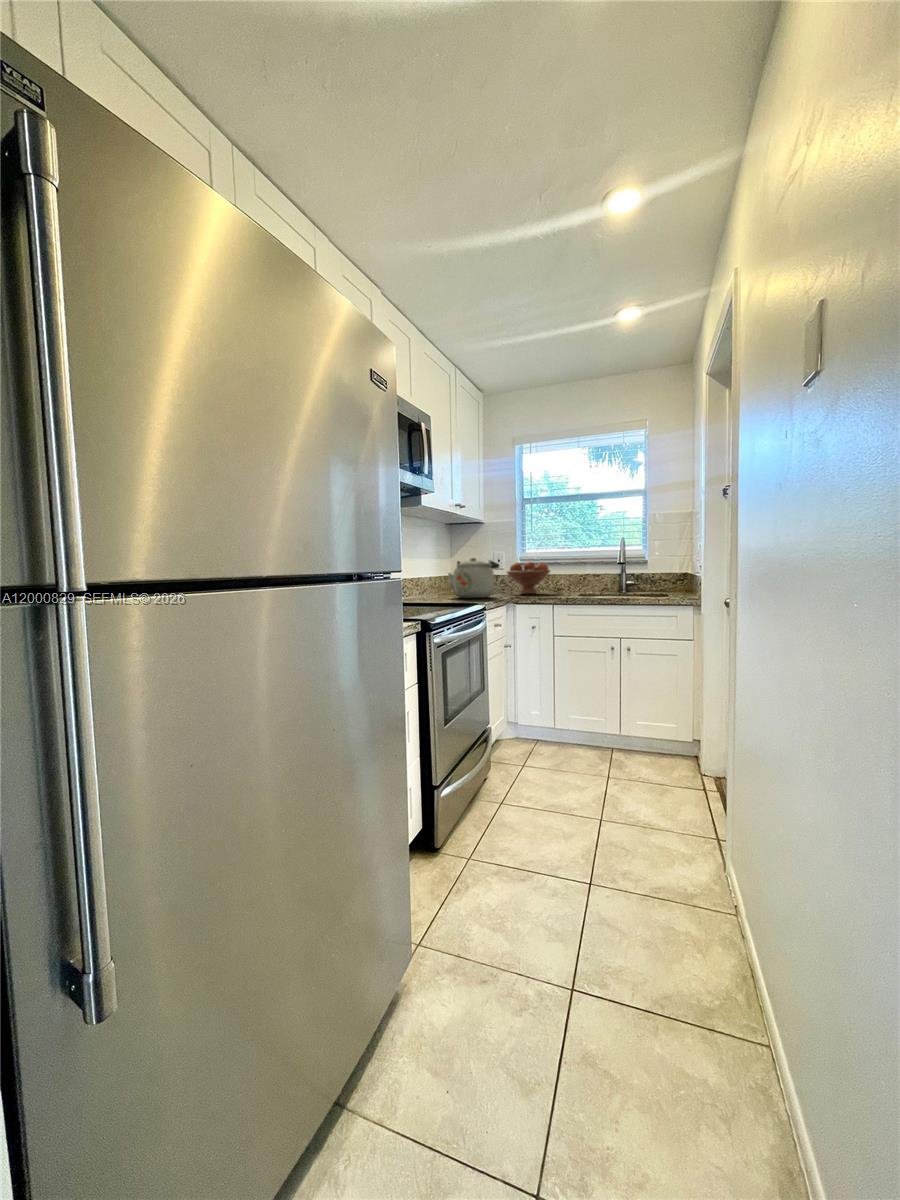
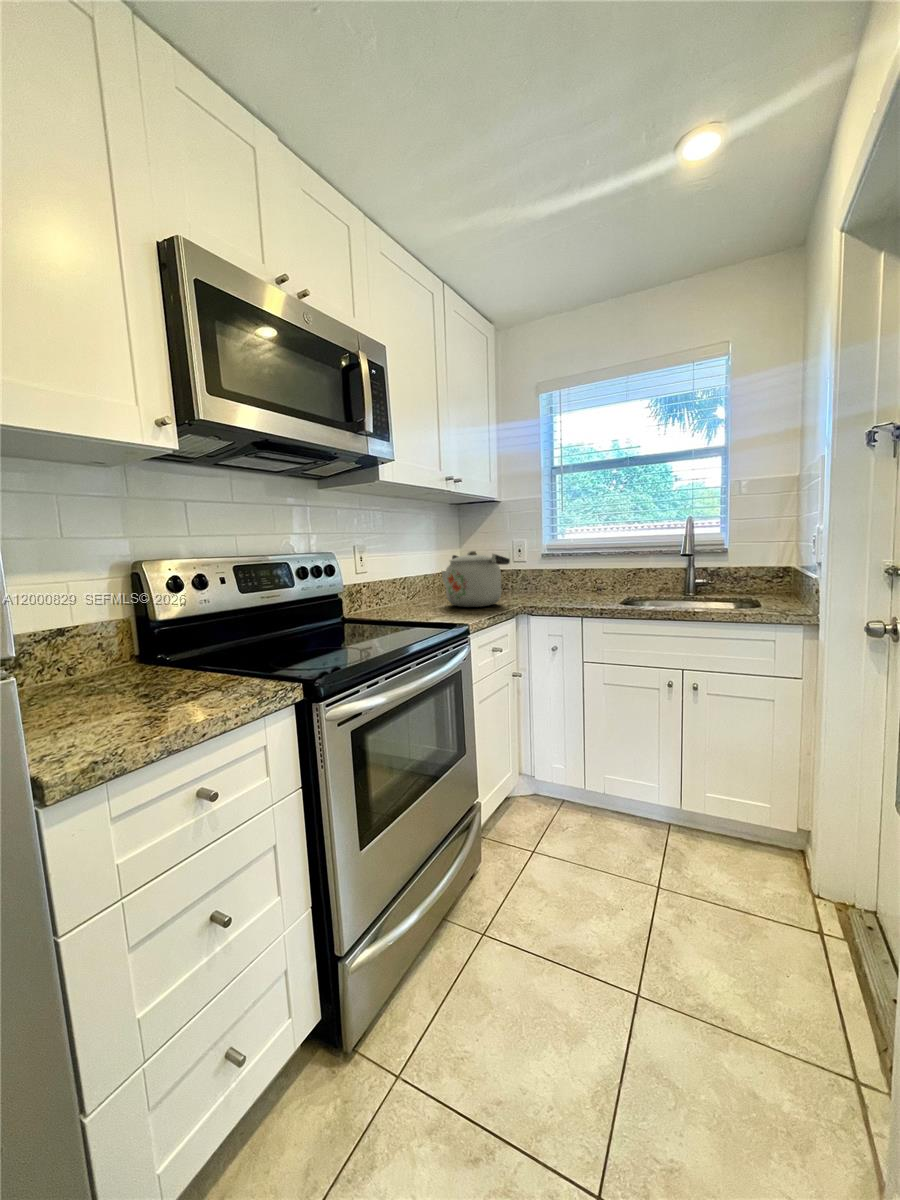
fruit bowl: present [507,562,550,594] -> none [525,552,586,597]

